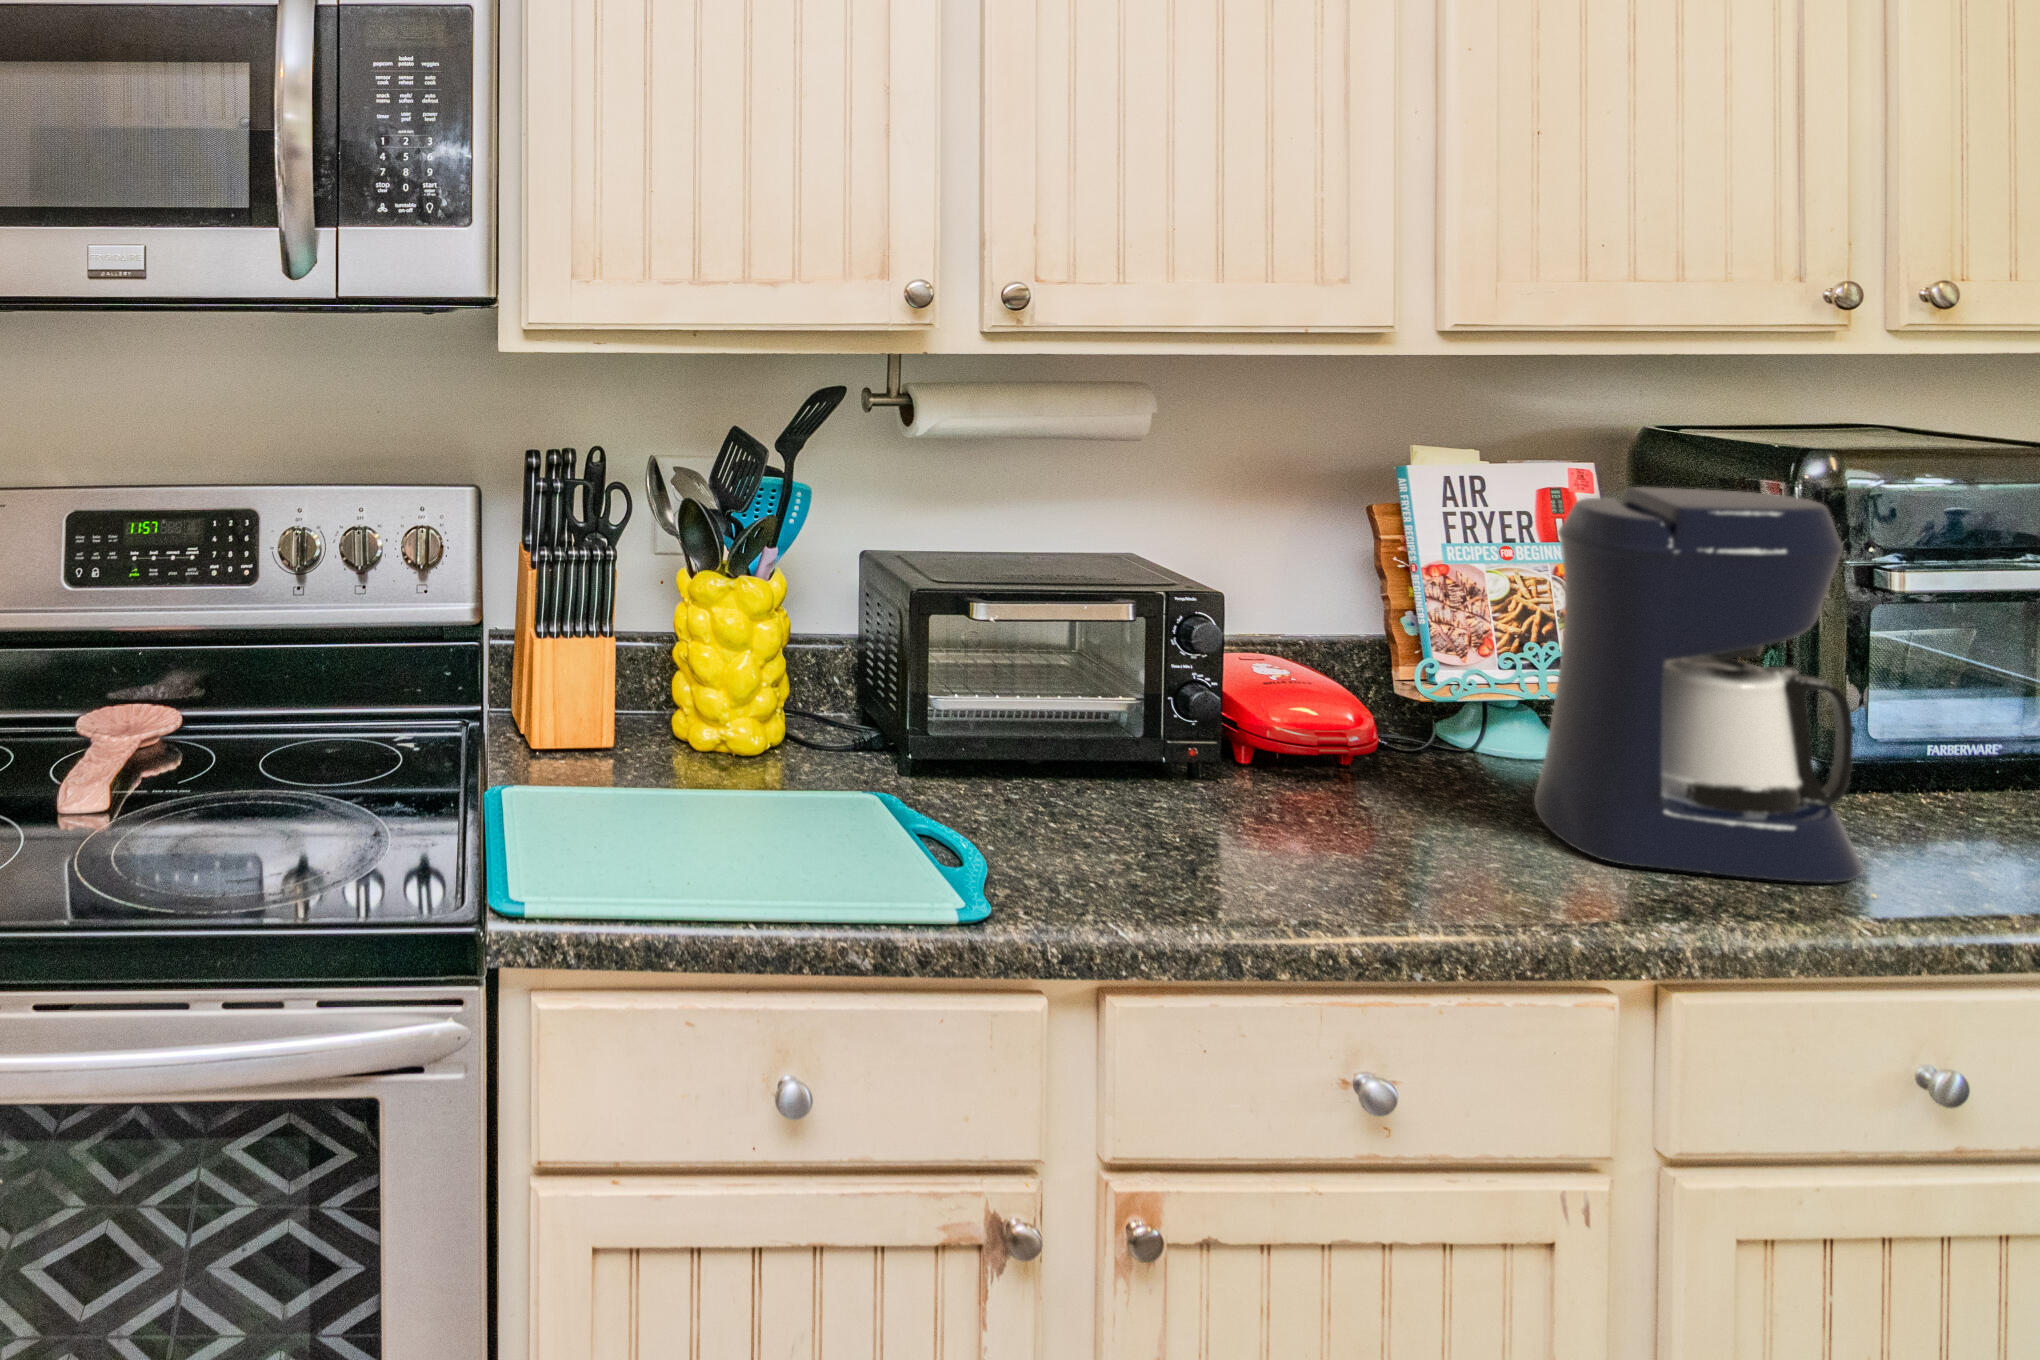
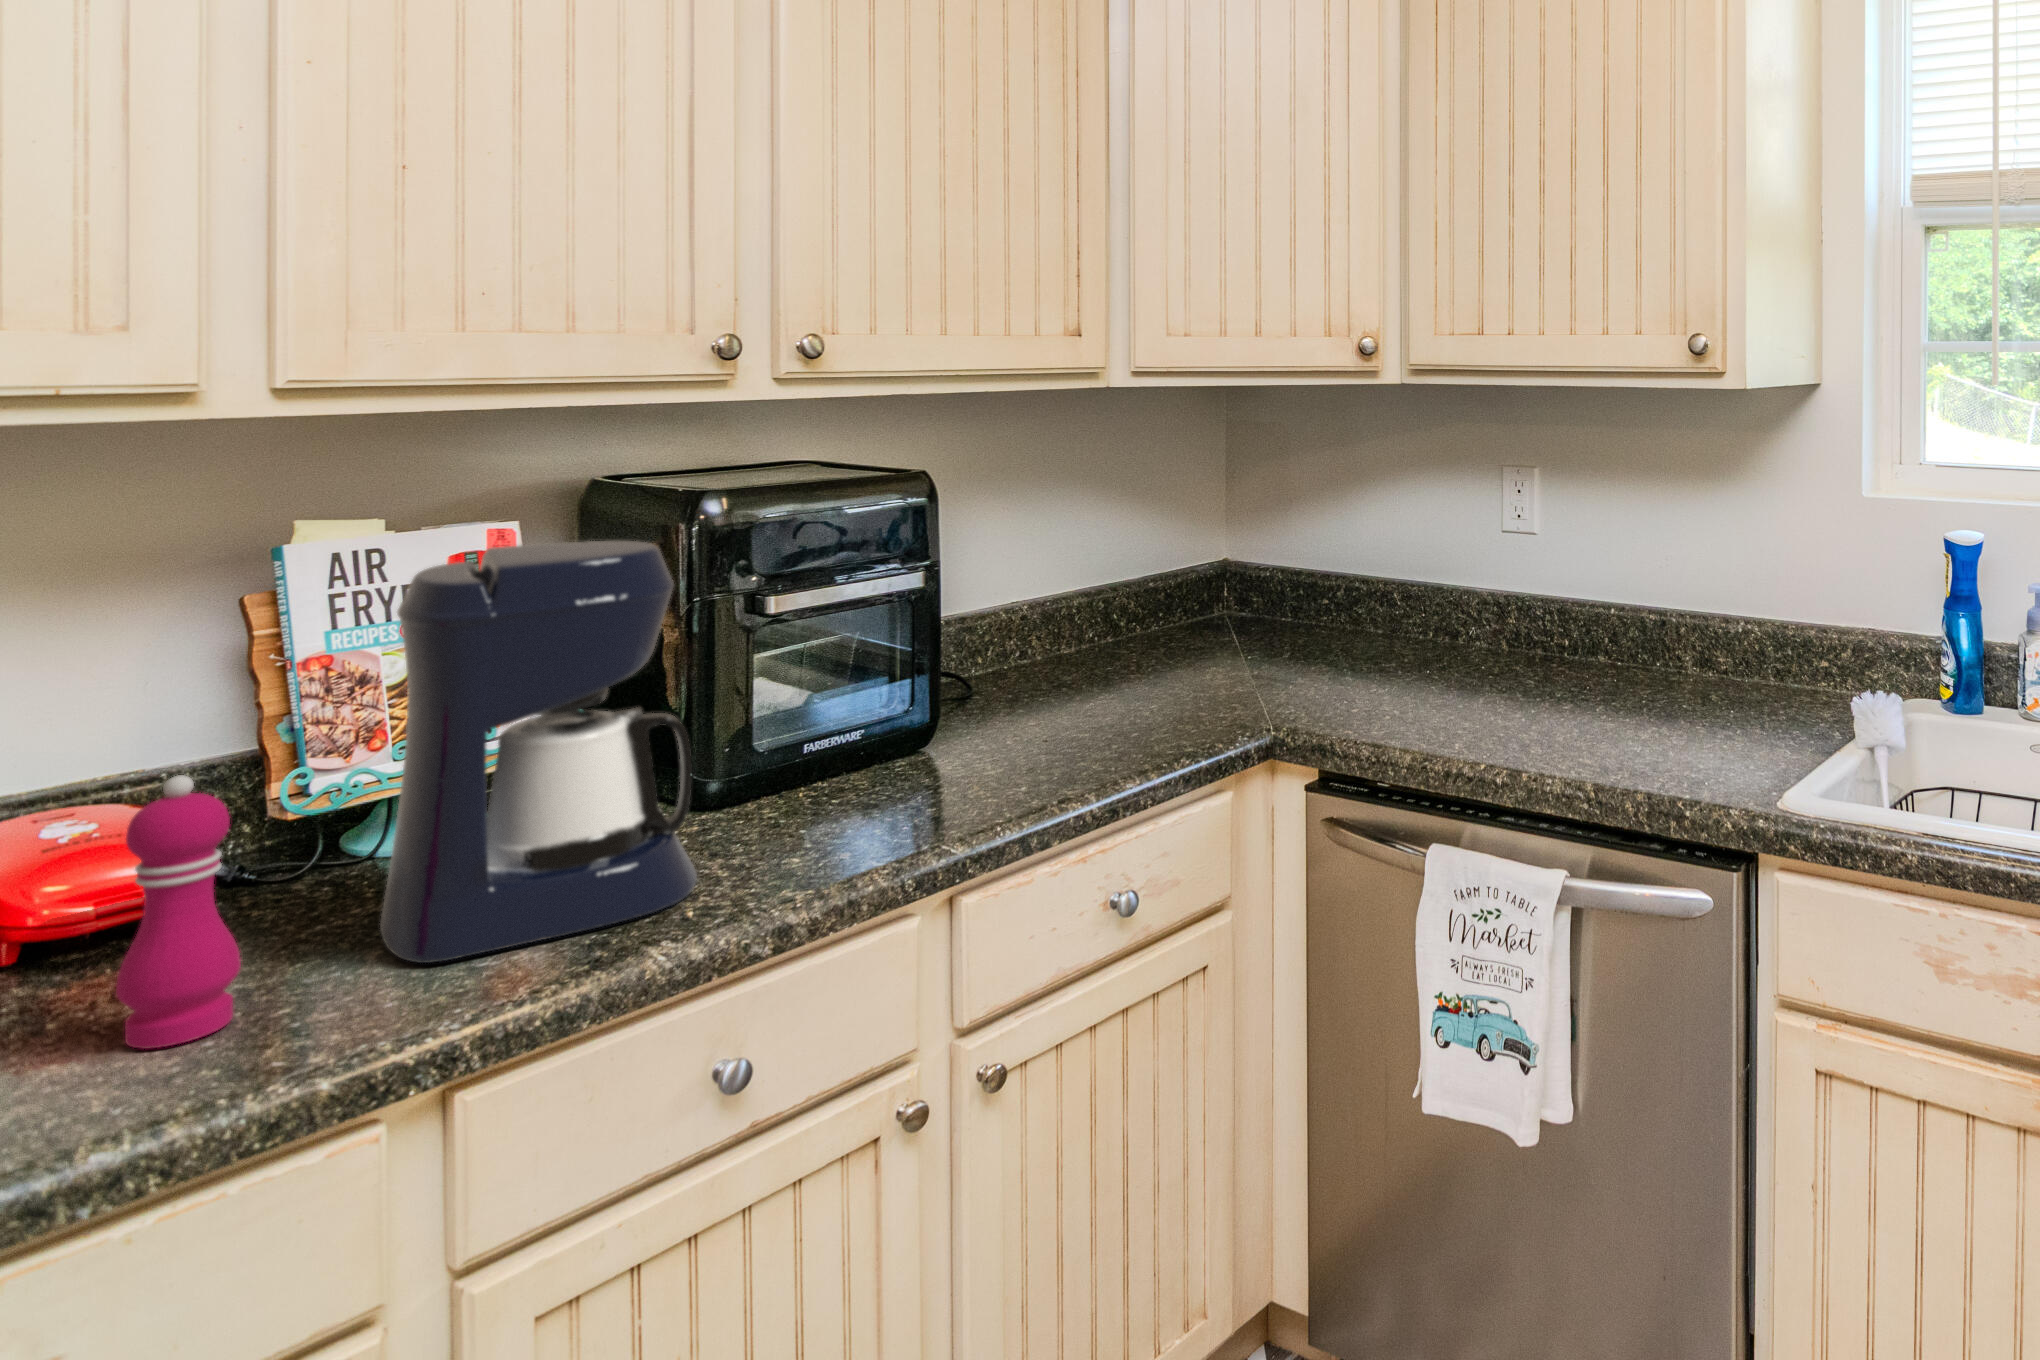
pepper mill: none [1382,647,1469,865] -> present [116,775,241,1049]

